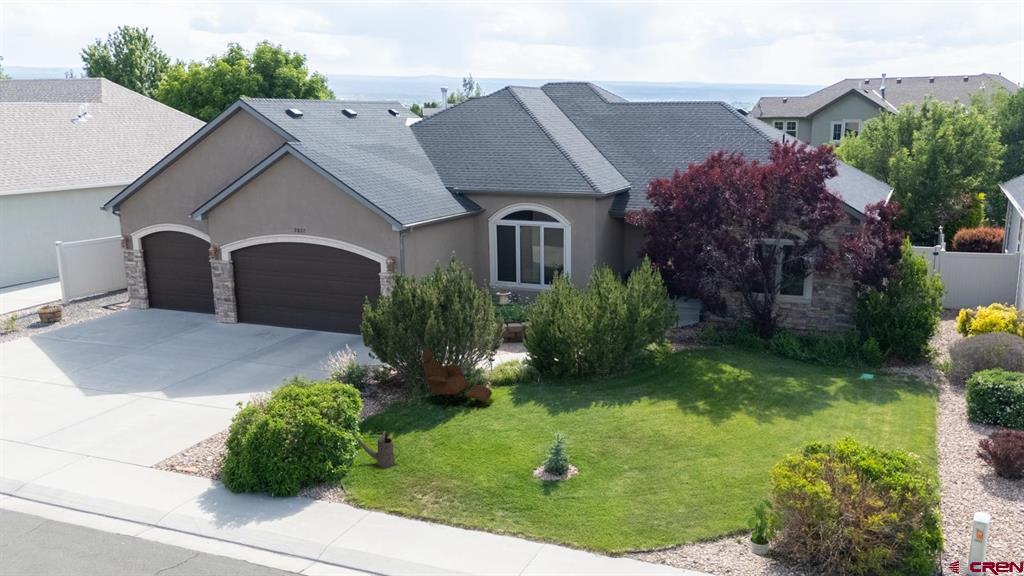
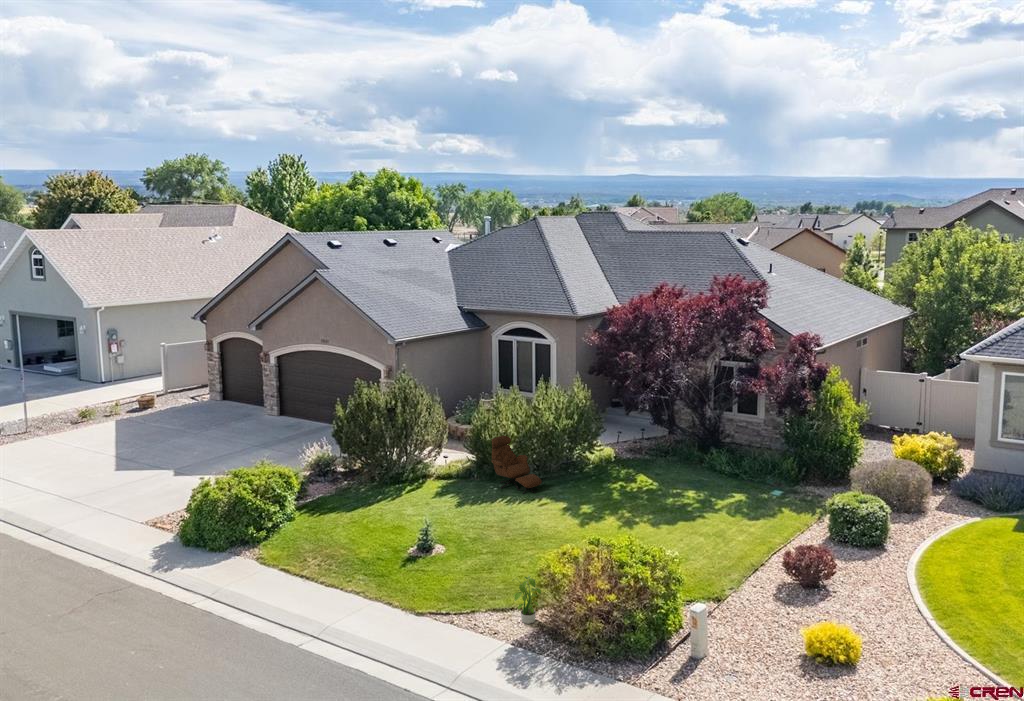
lounge chair: present [423,349,492,410] -> present [491,436,542,494]
watering can: present [356,431,400,468] -> none [283,507,315,537]

